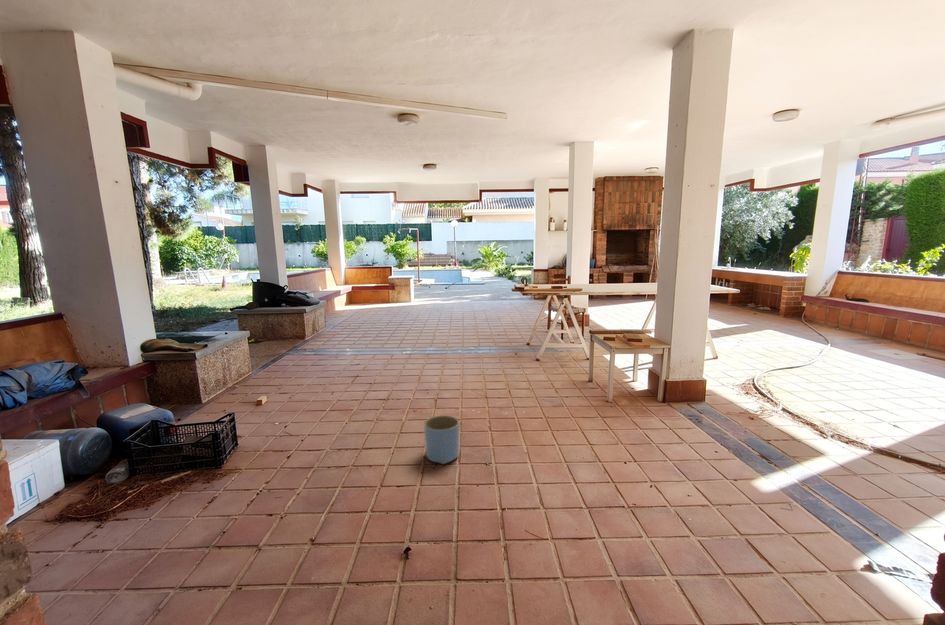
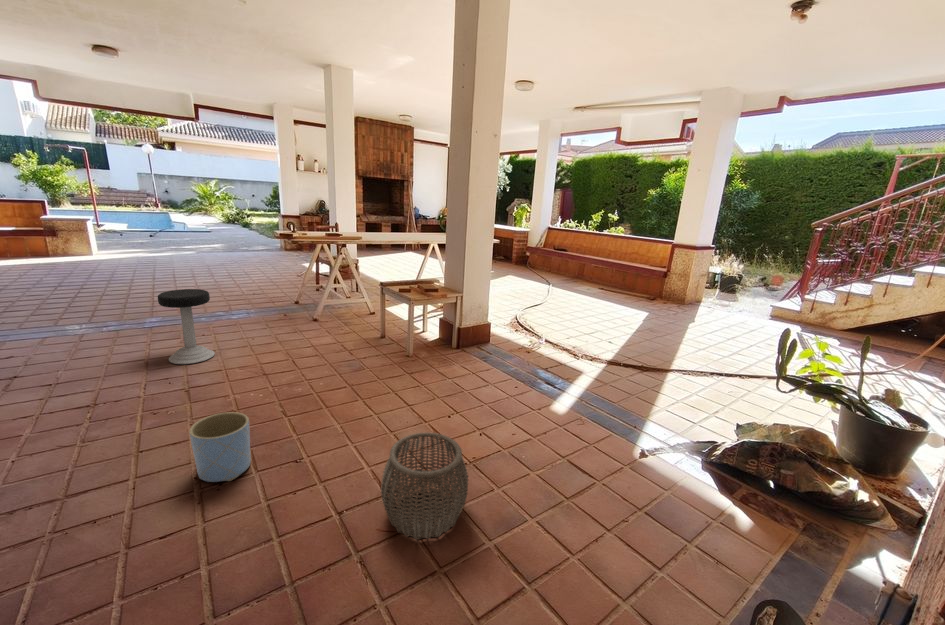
stool: none [430,328,460,381] -> present [158,289,215,364]
woven basket: none [530,460,607,554] -> present [381,432,468,539]

